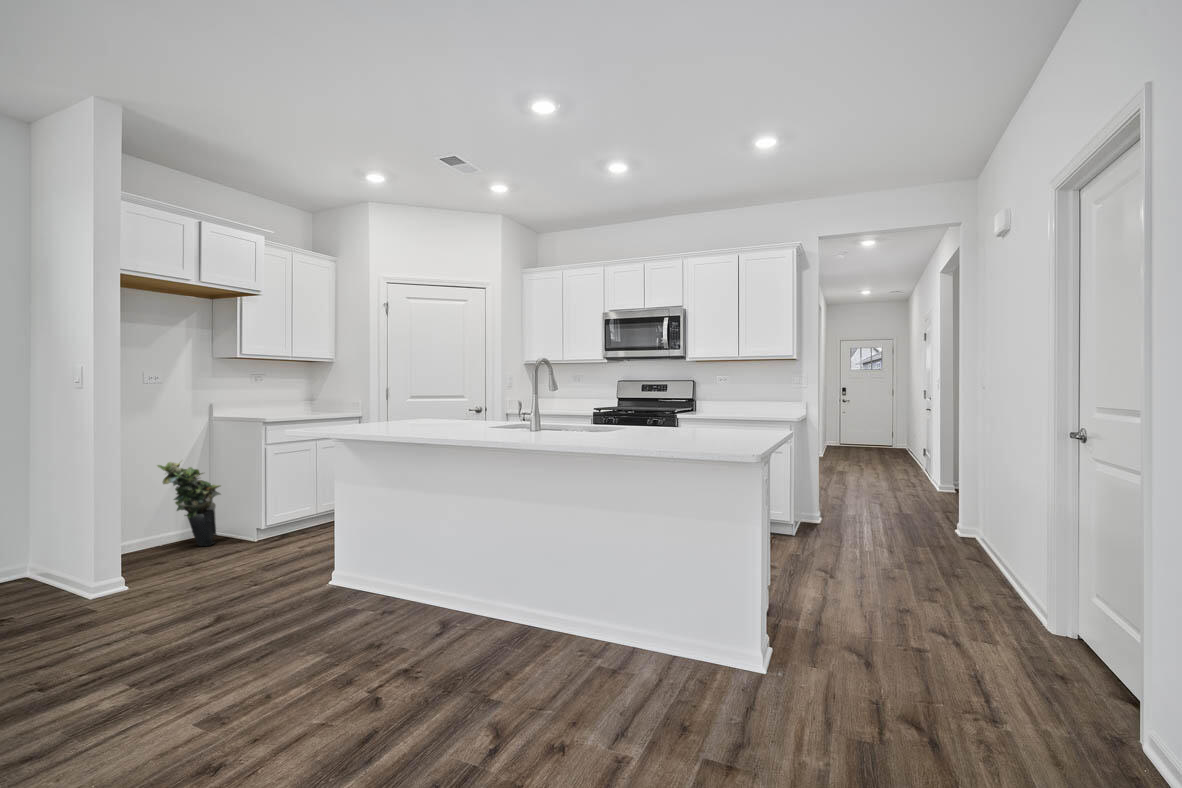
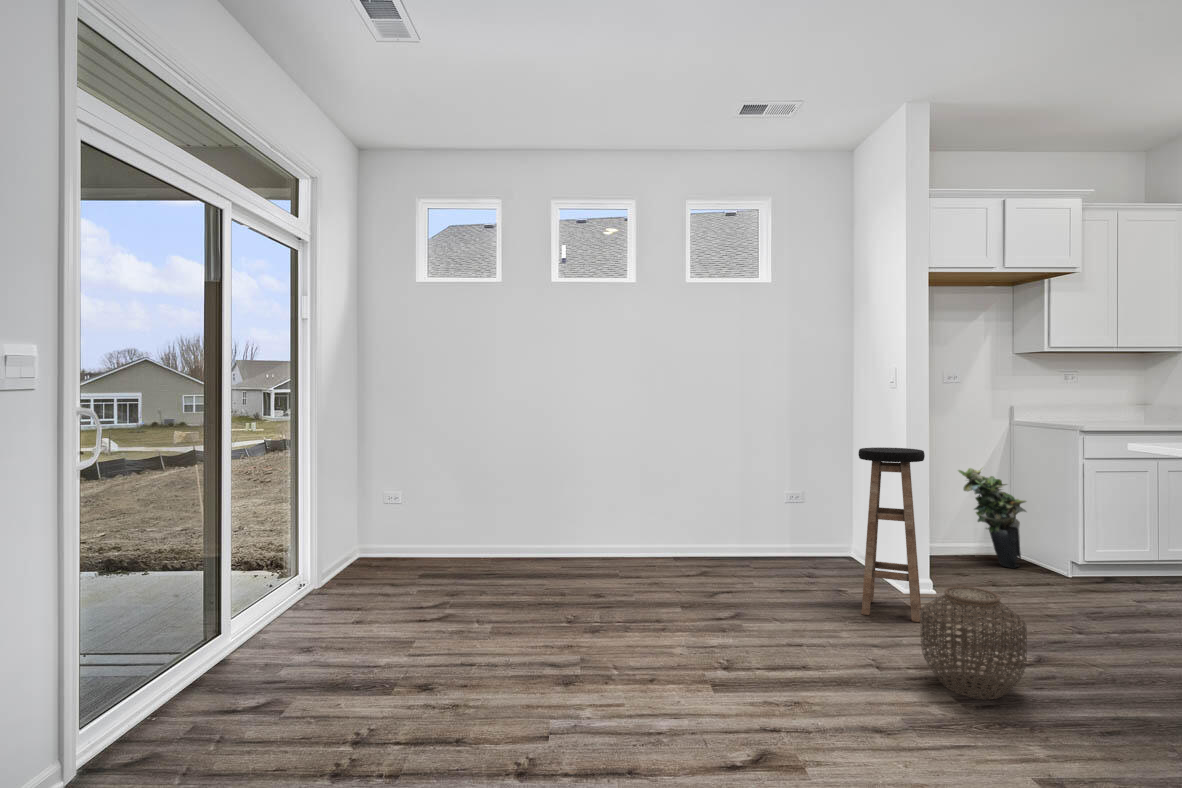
bar stool: none [27,450,110,636] -> present [859,447,925,622]
woven basket: none [95,573,201,678] -> present [921,586,1027,699]

